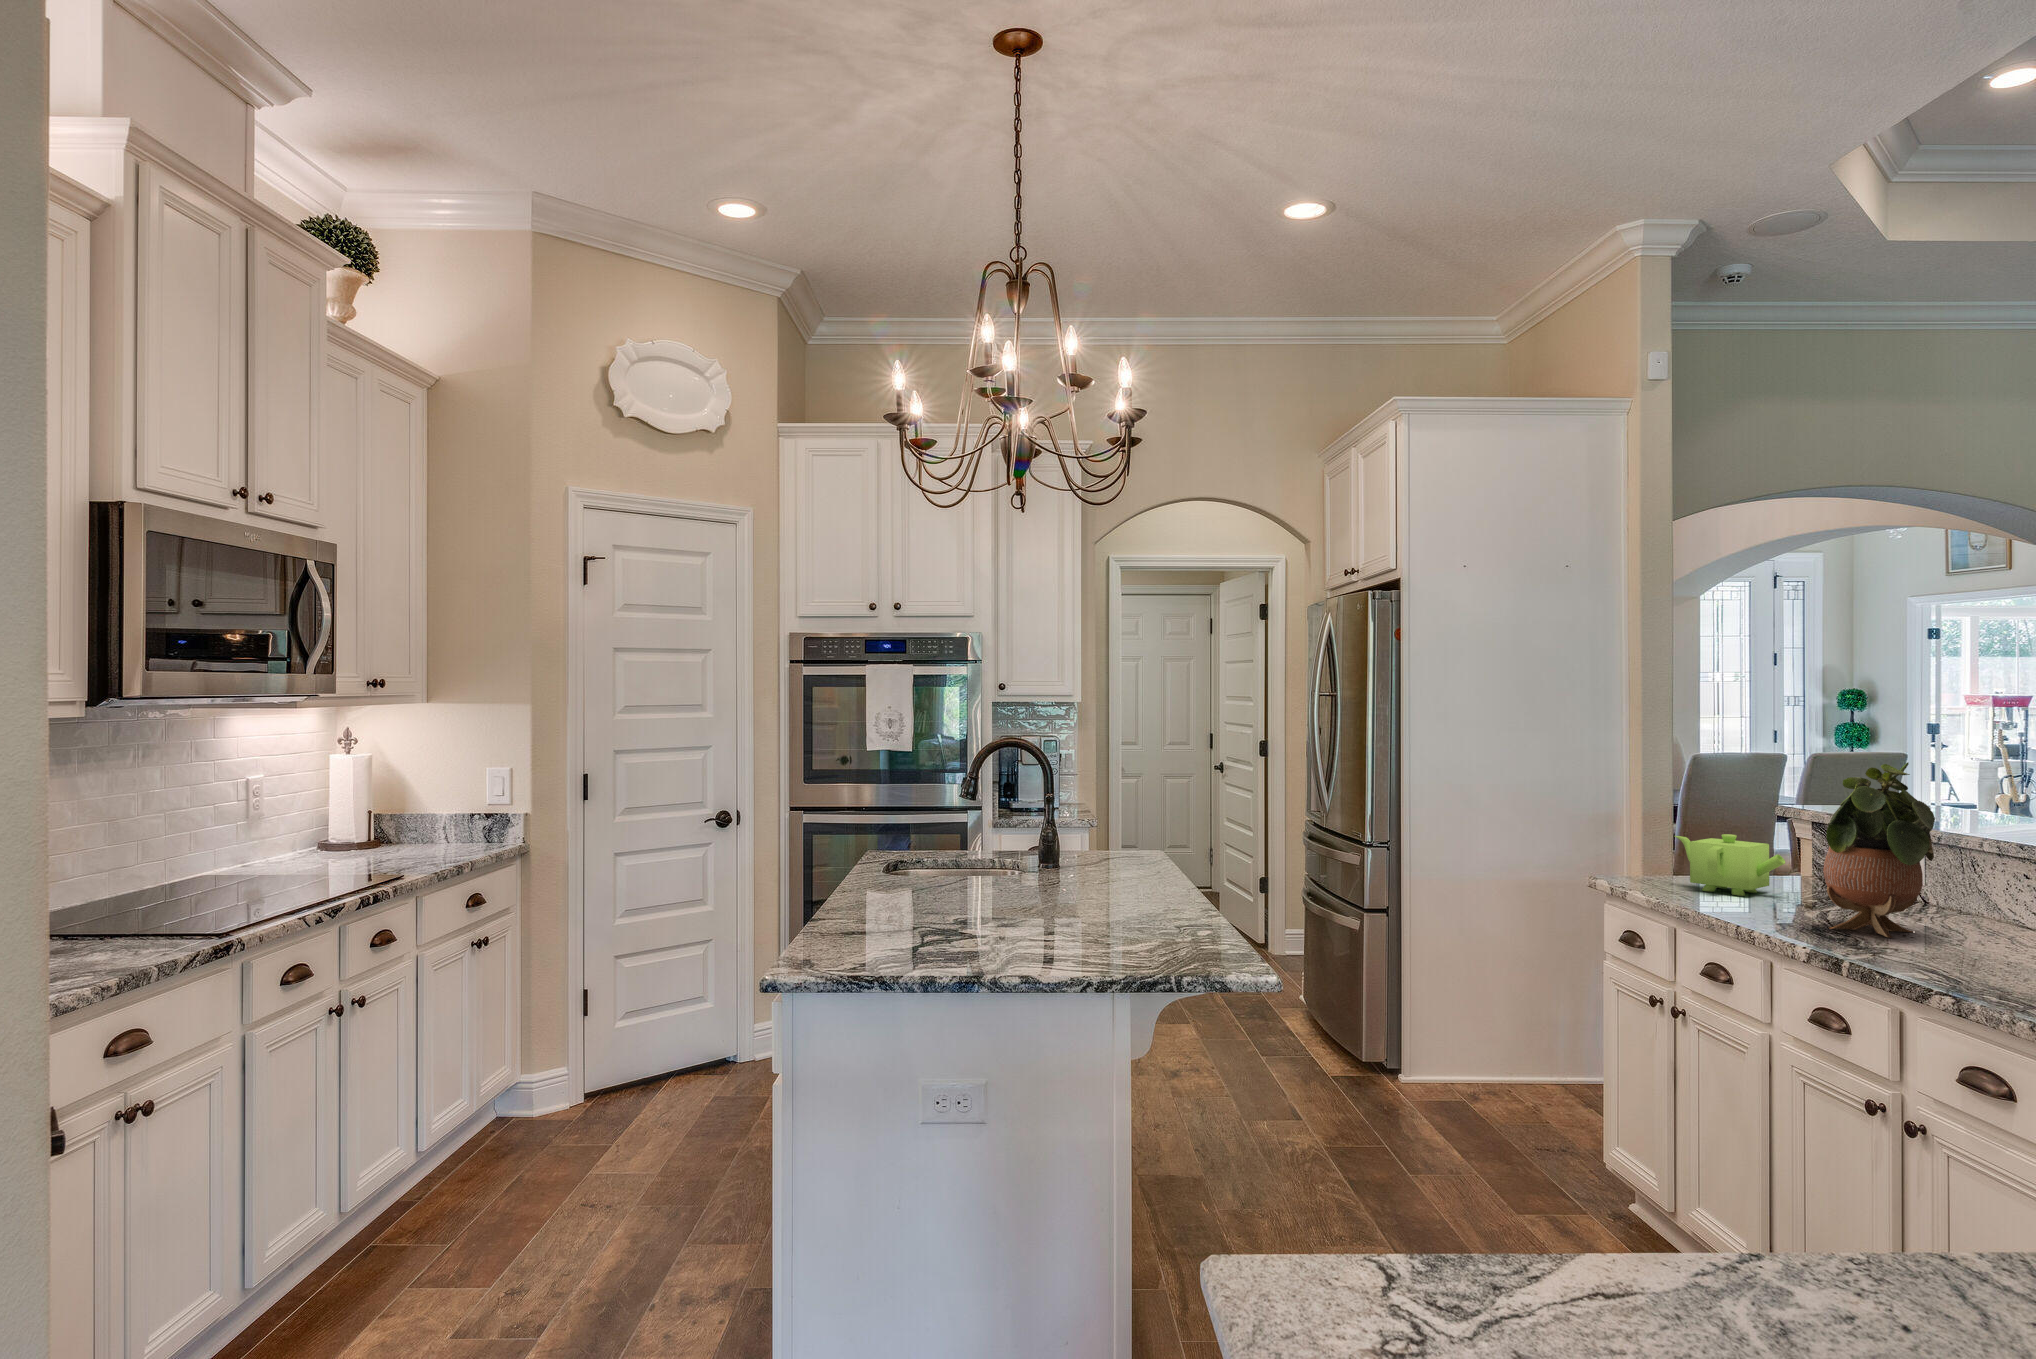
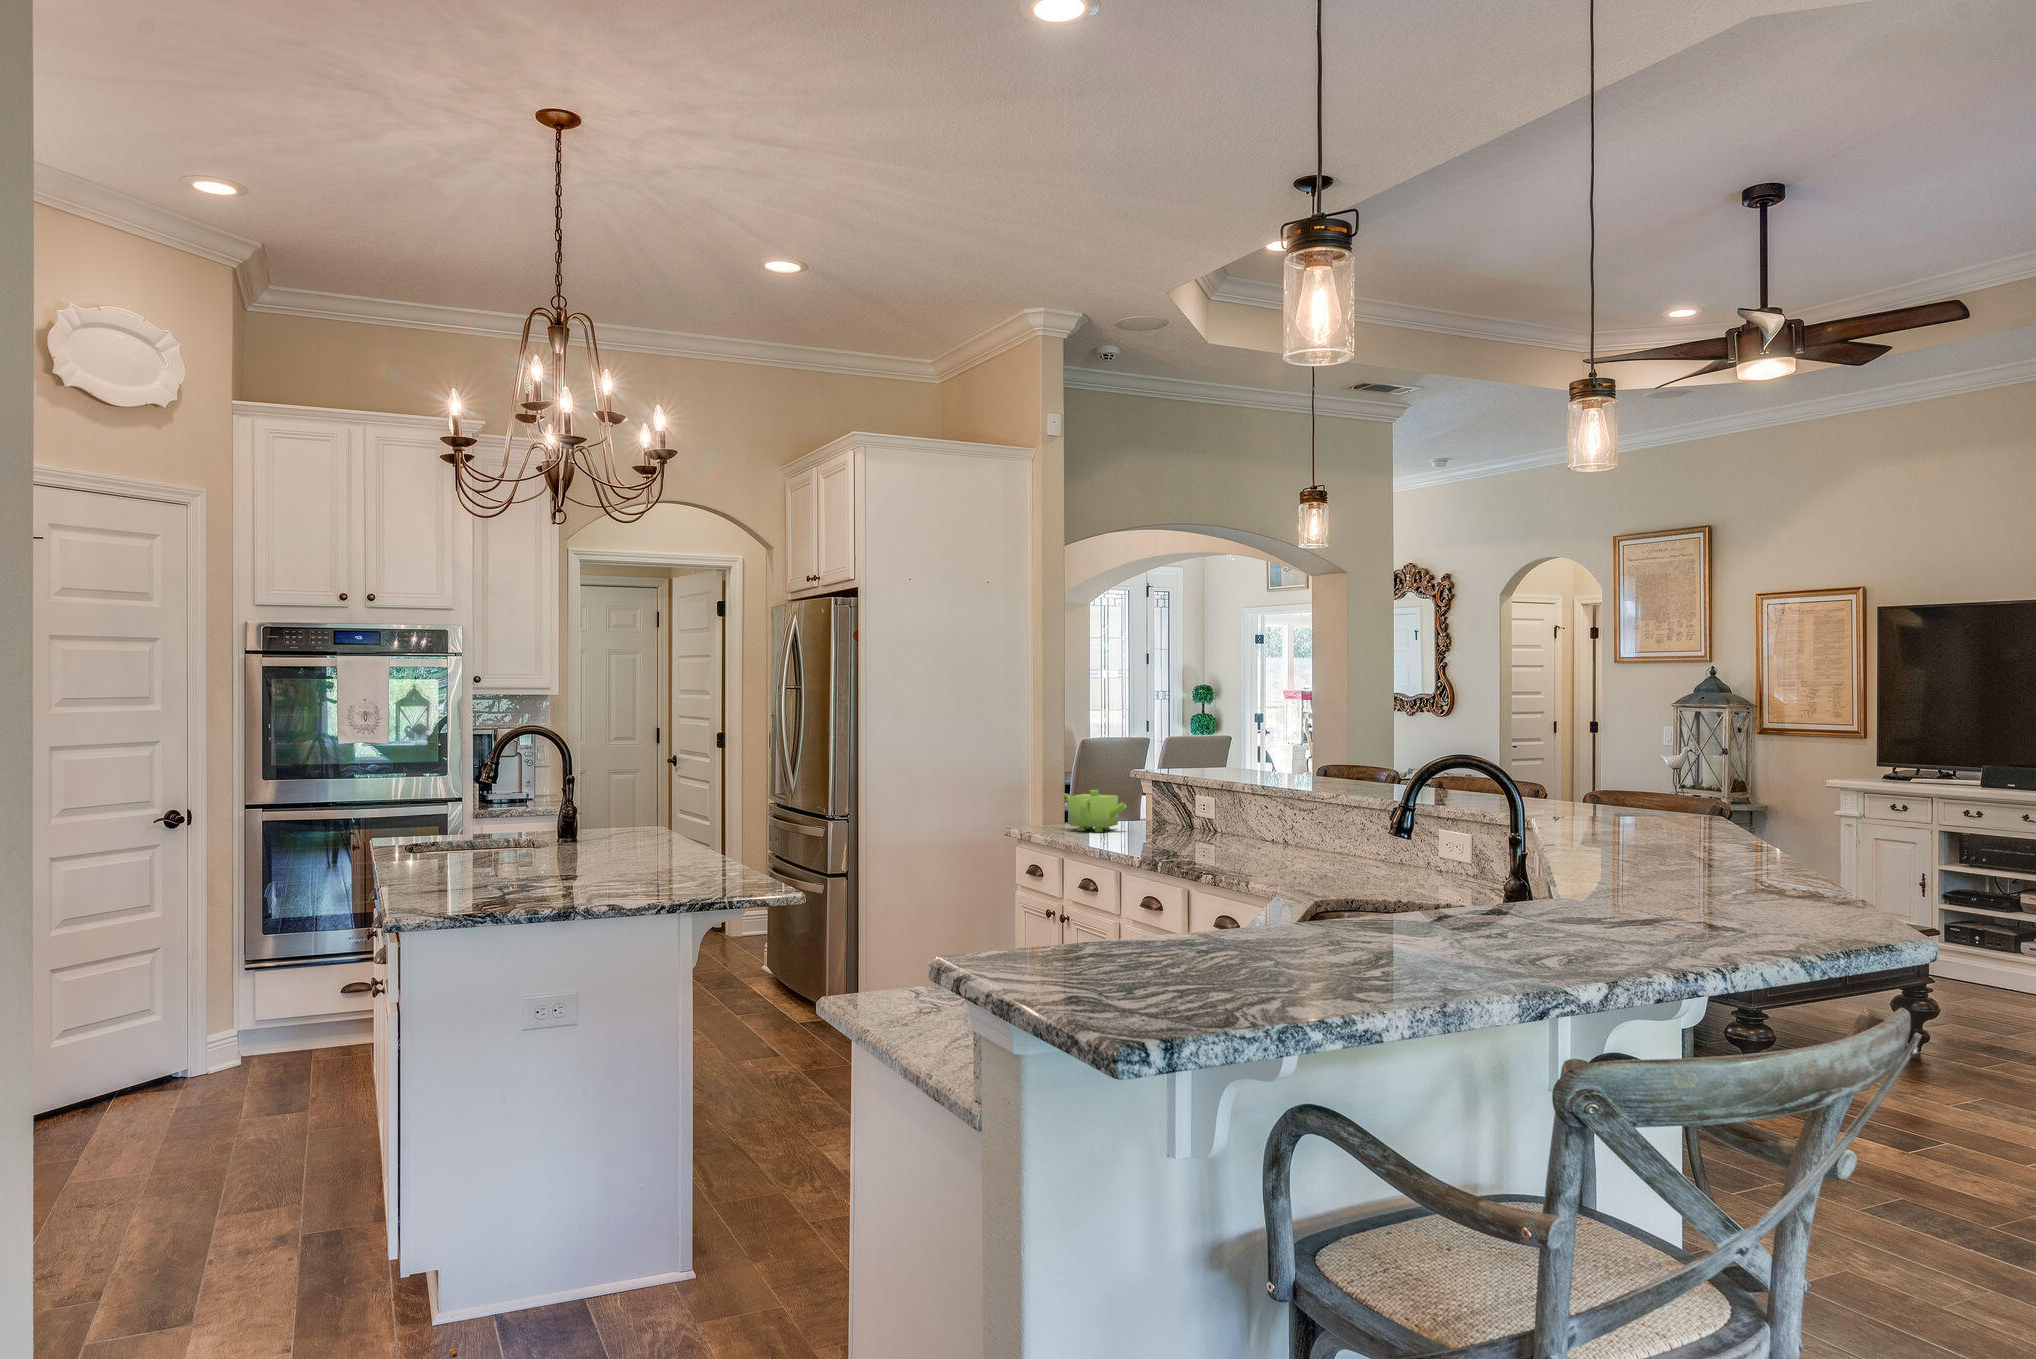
potted plant: present [1823,762,1935,938] -> none [1144,734,1202,847]

